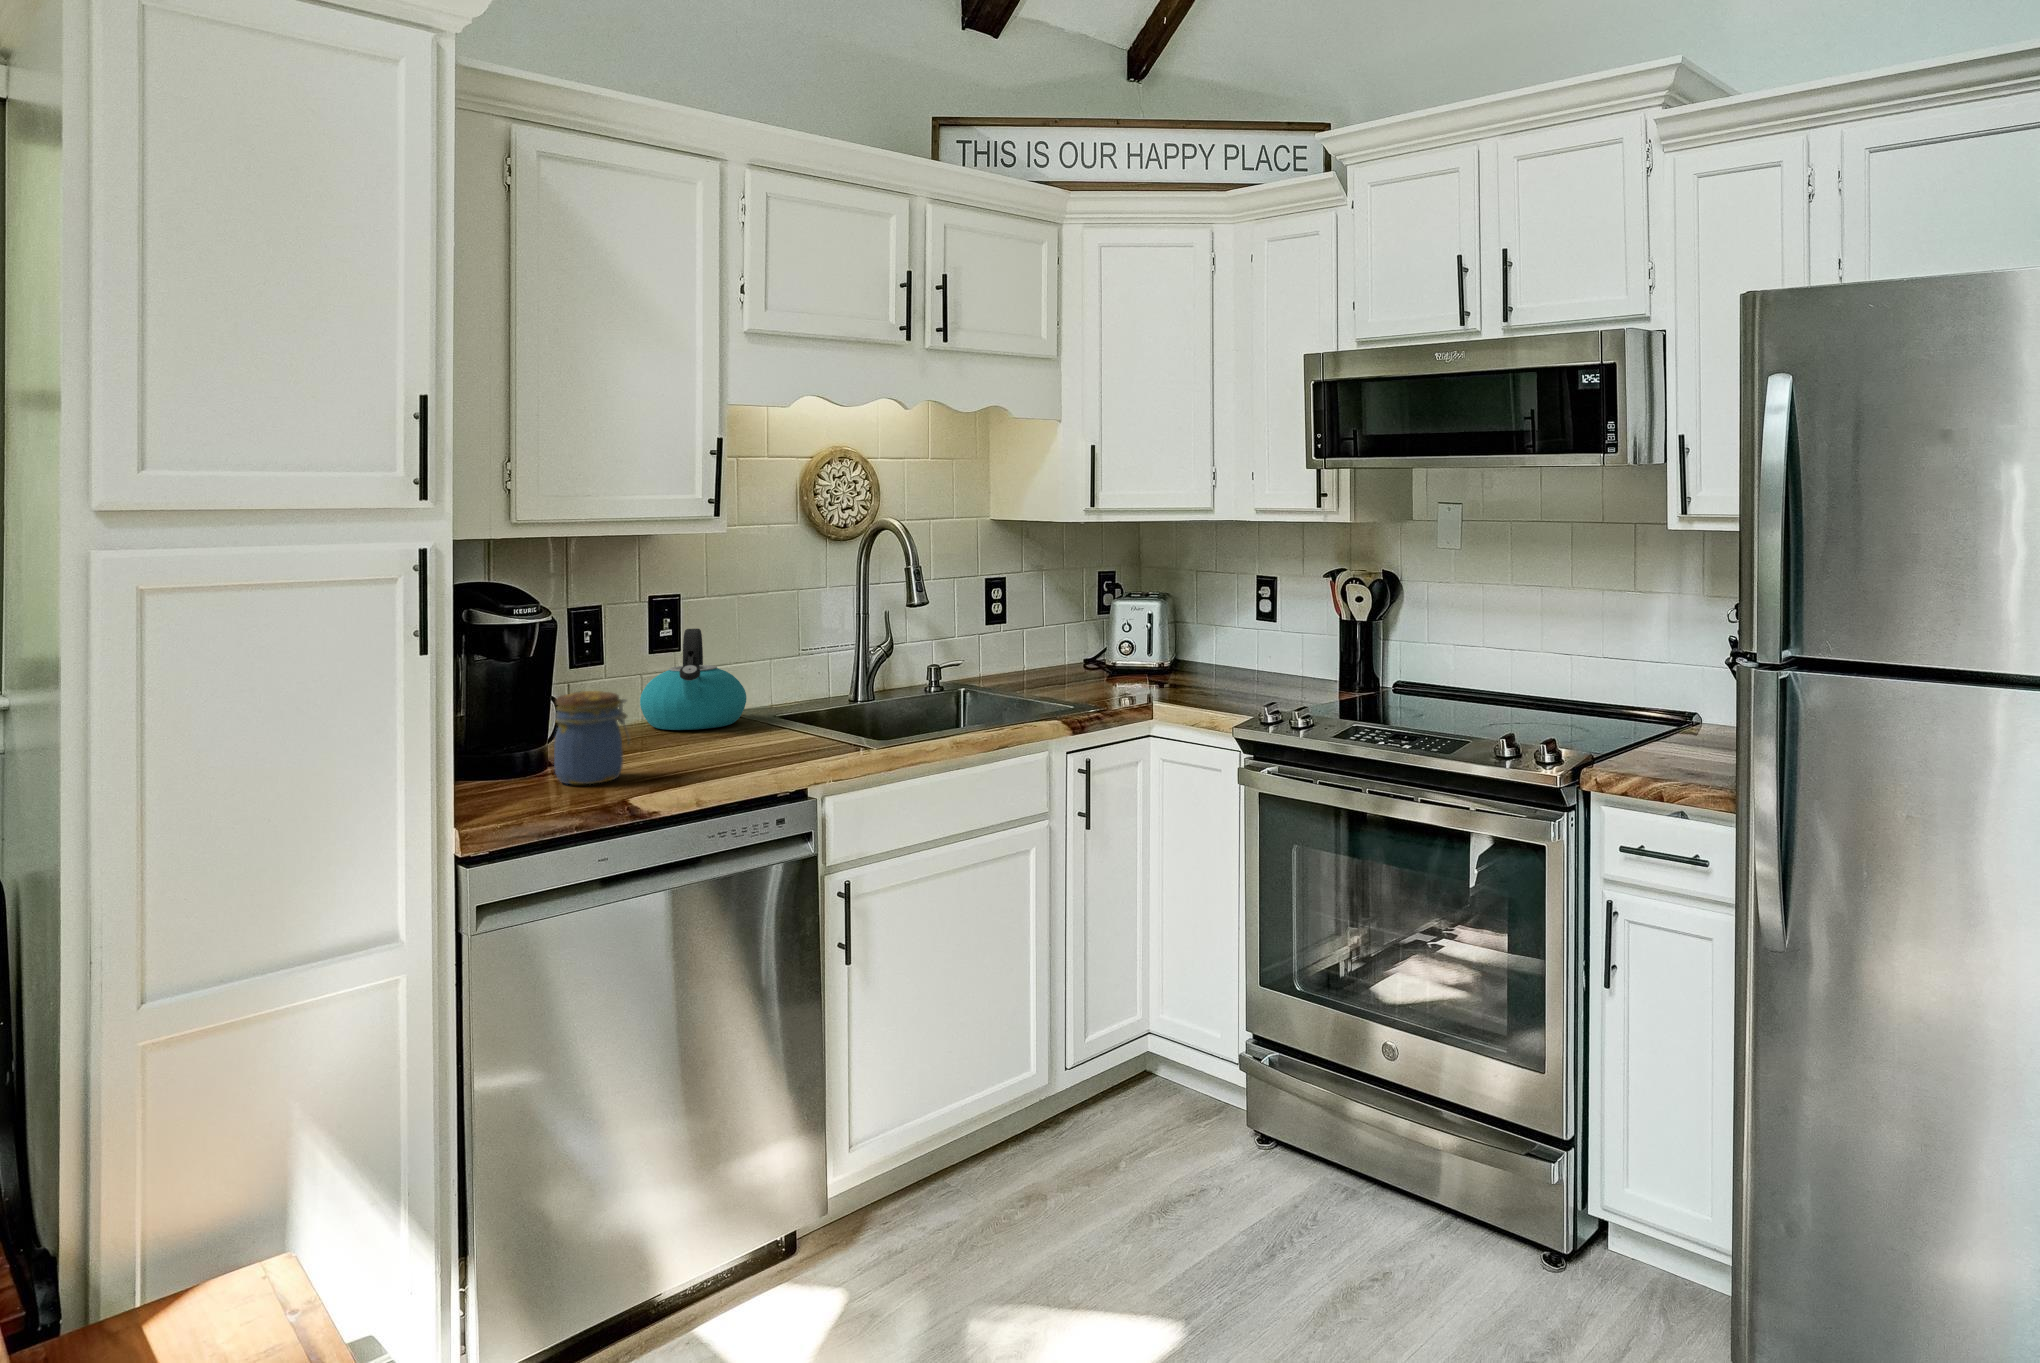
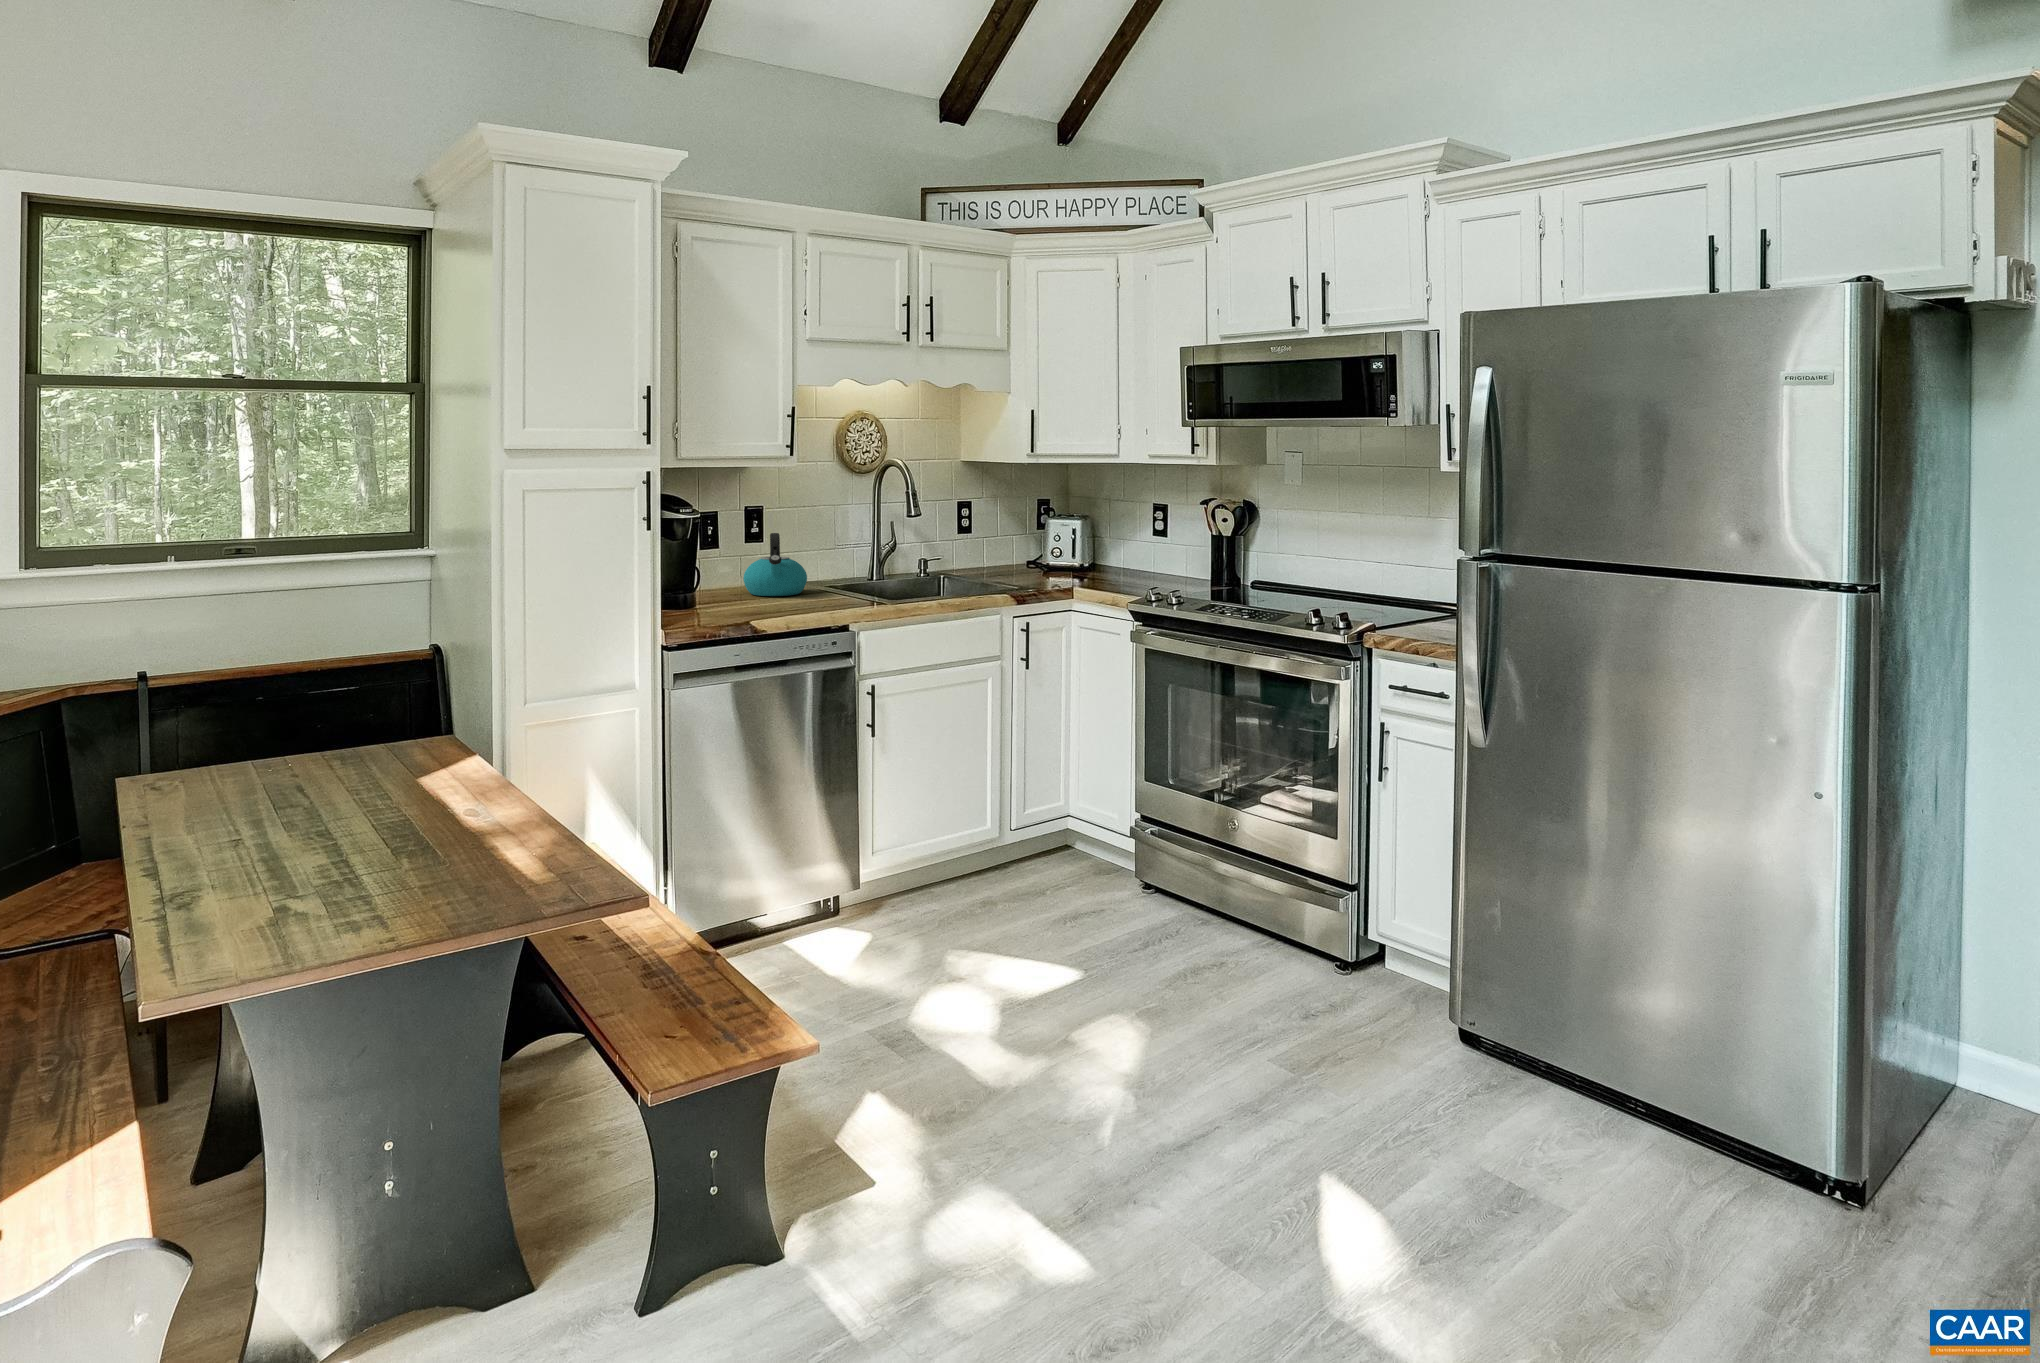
jar: present [554,691,630,784] -> none [708,566,749,620]

